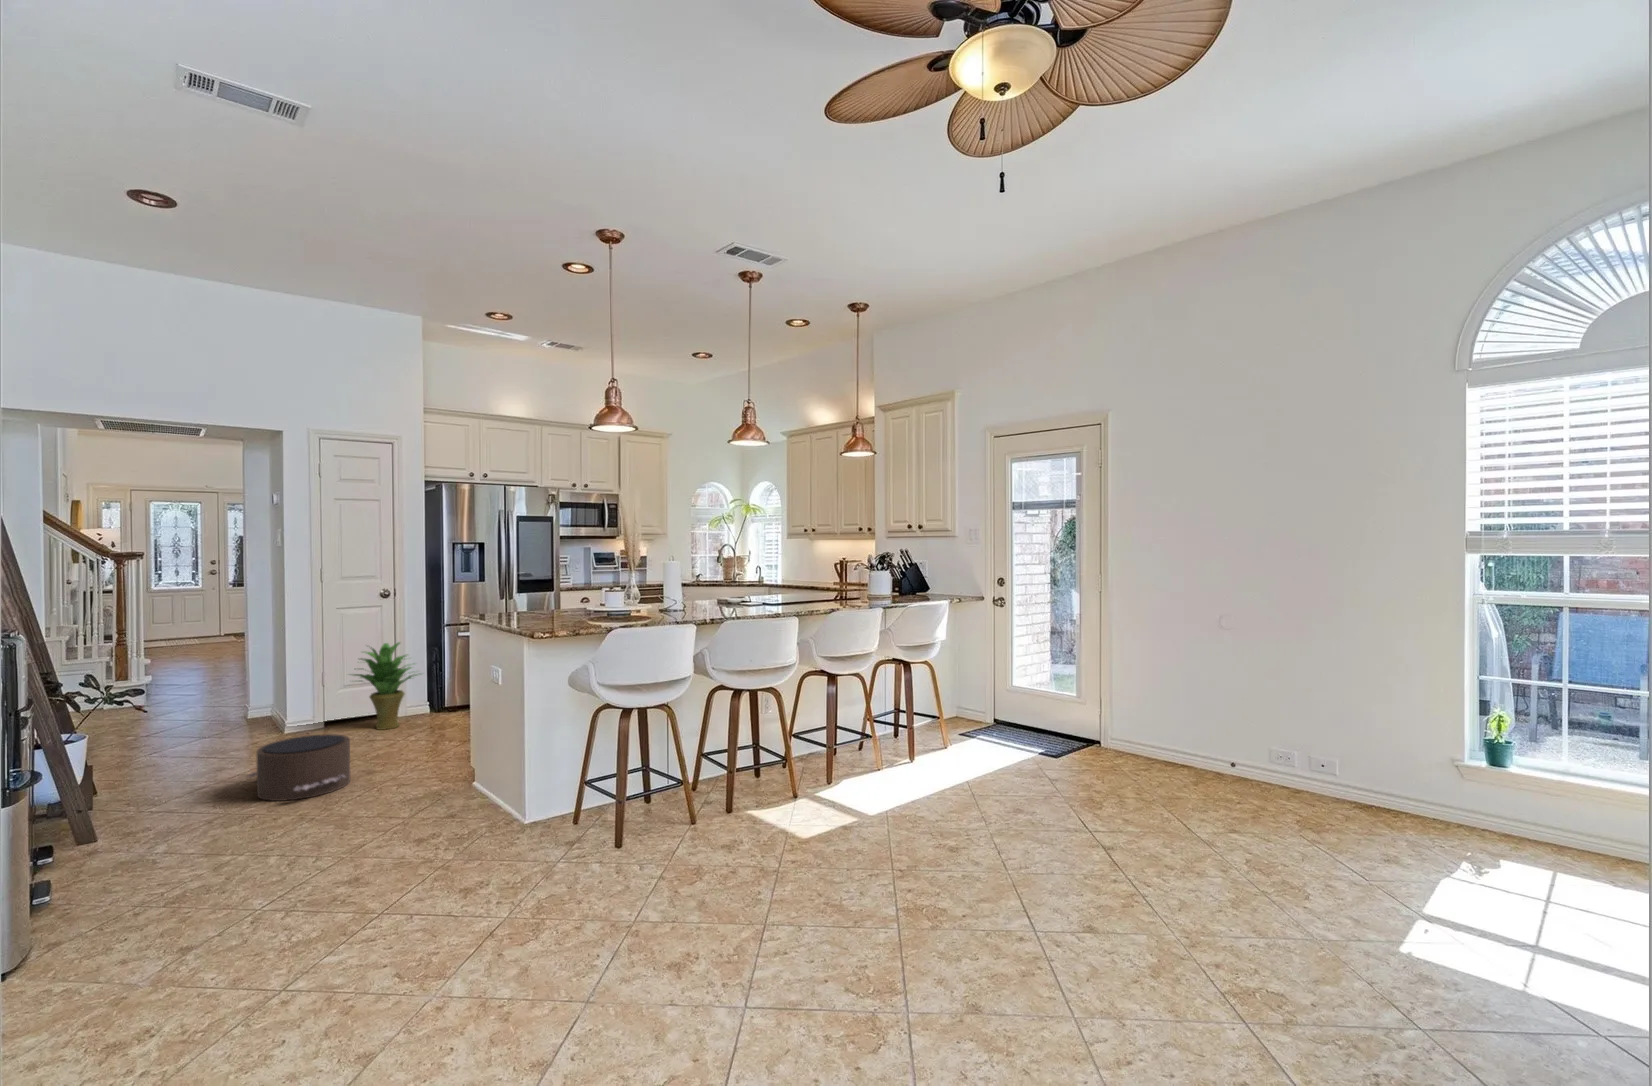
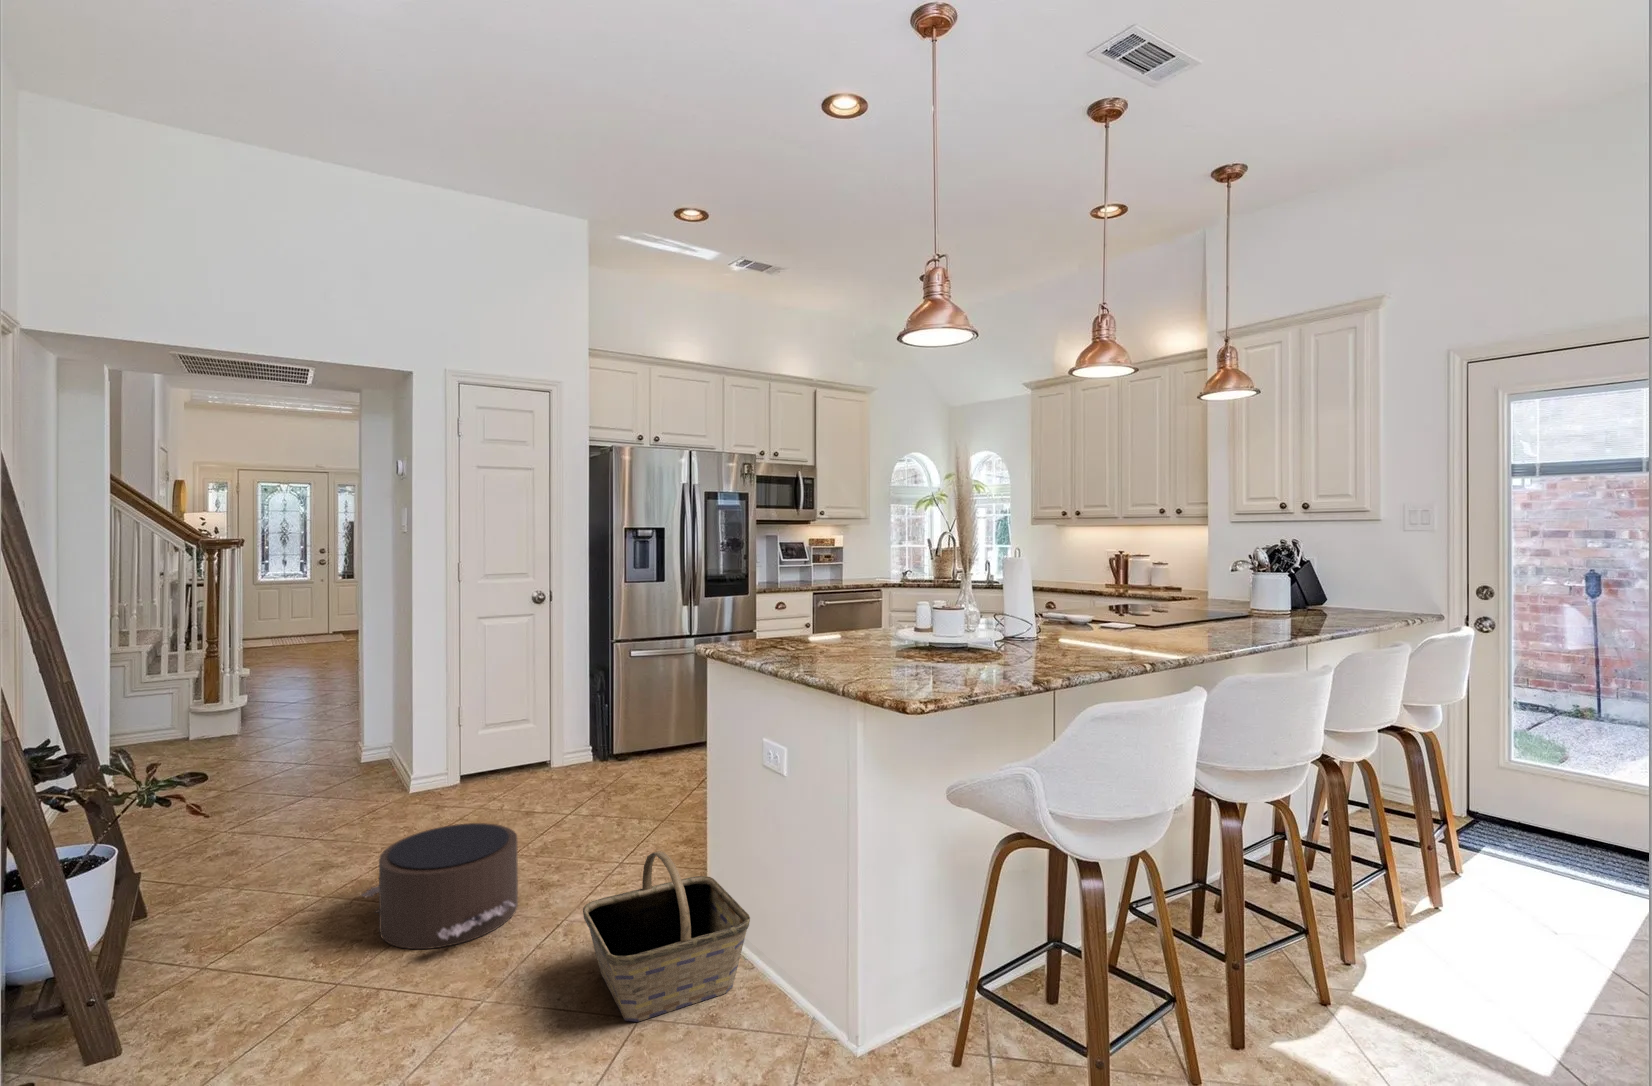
potted plant: present [353,642,417,730] -> none [492,665,592,790]
basket: none [381,734,480,819] -> present [583,851,750,1022]

